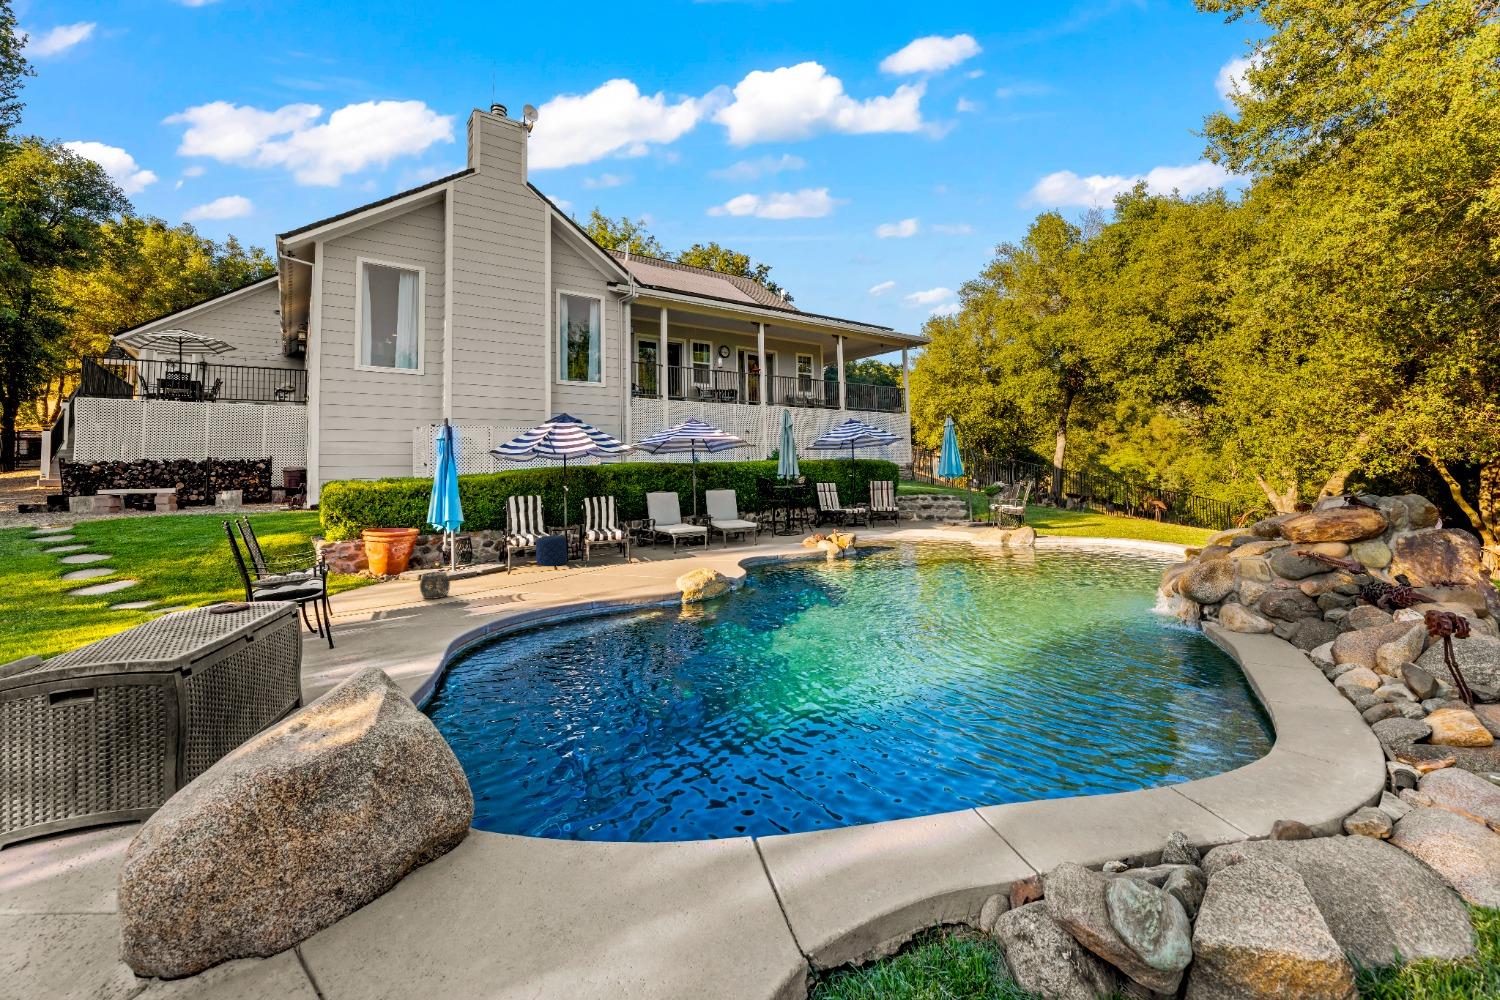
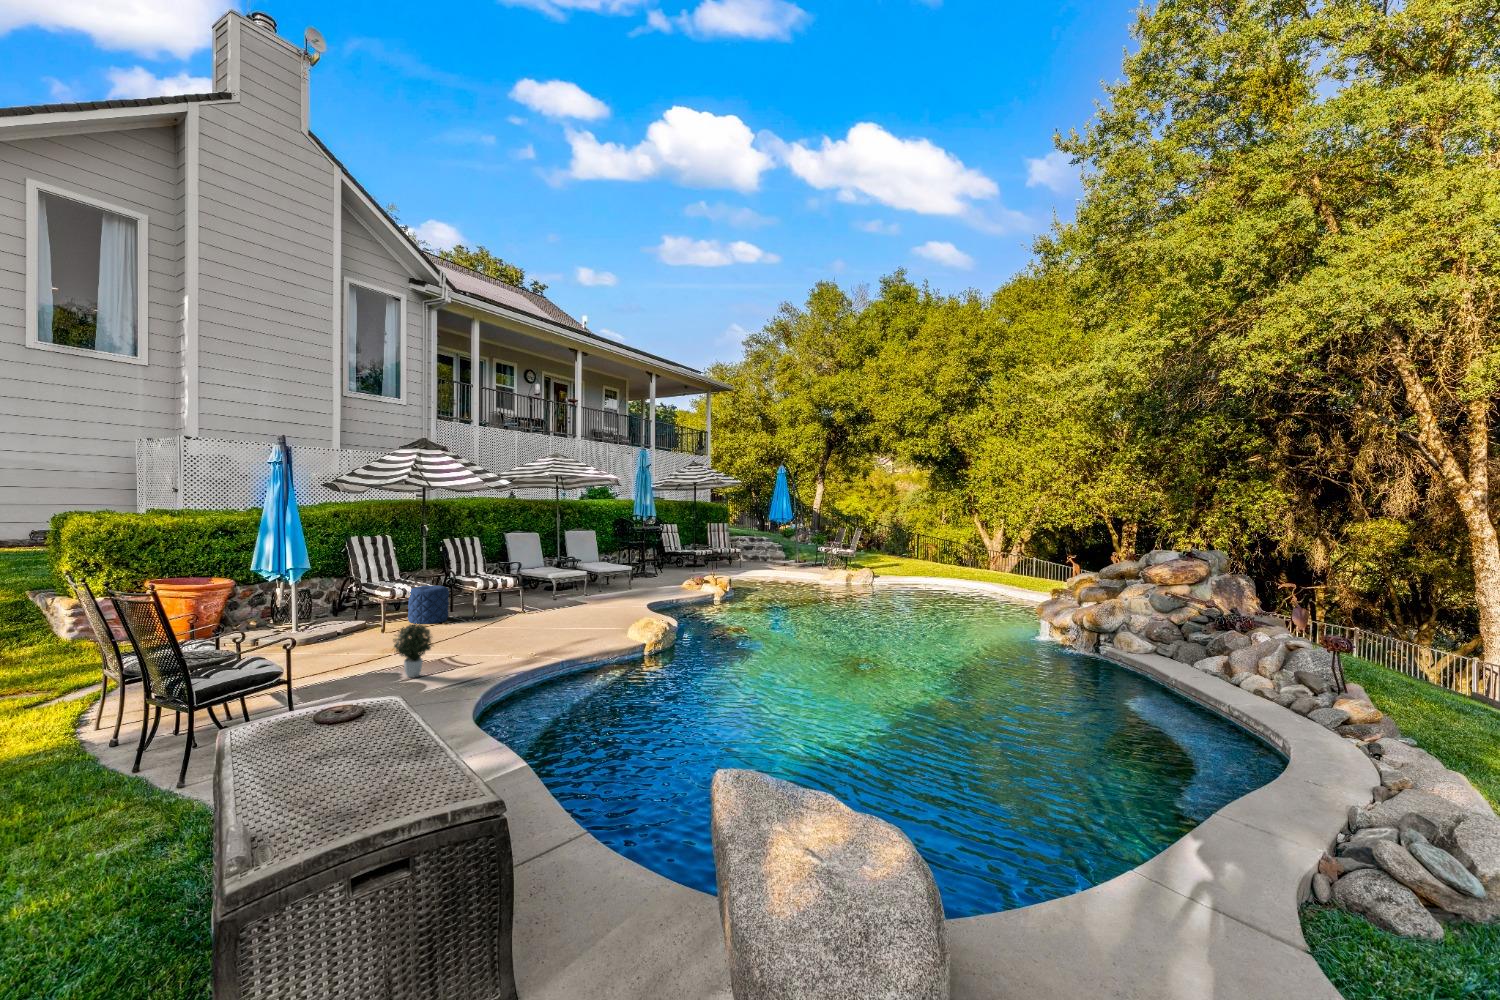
potted plant: none [457,562,488,603] -> present [393,624,433,678]
woven basket: present [420,572,450,599] -> none [320,639,363,677]

